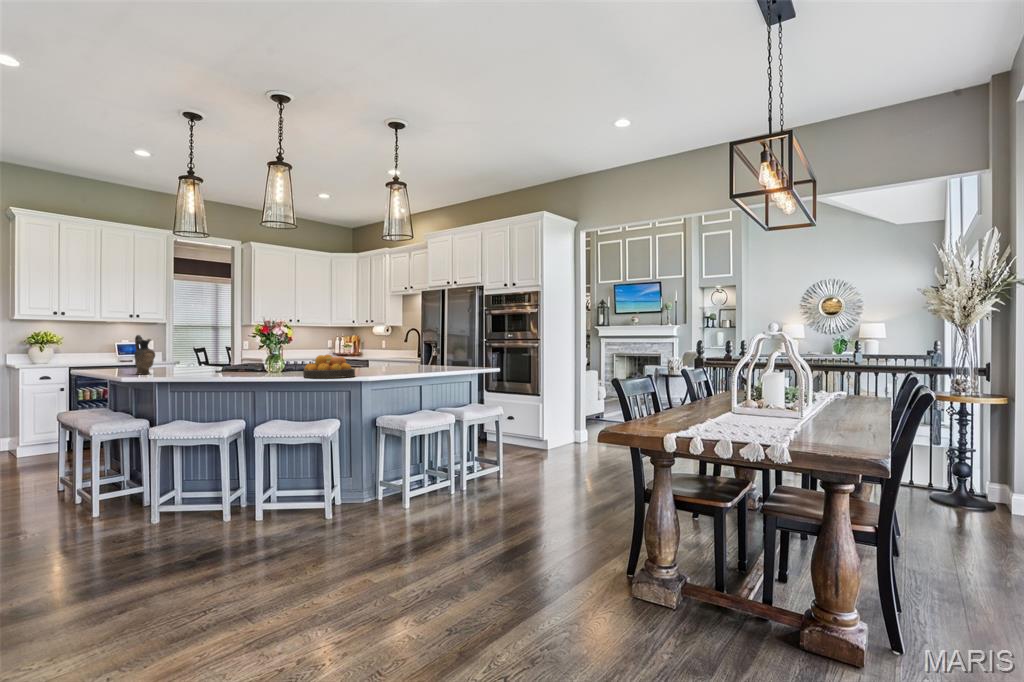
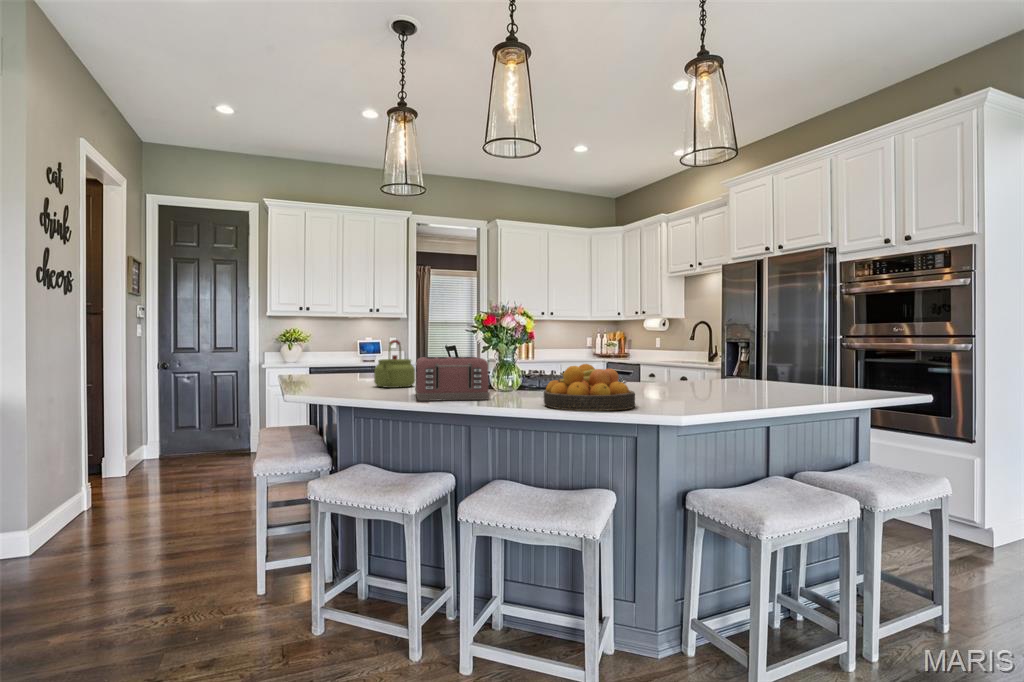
ceramic pitcher: present [134,335,155,374] -> none [333,331,358,385]
kettle: none [172,341,205,374] -> present [374,340,415,388]
toaster: none [212,352,268,378] -> present [415,357,490,401]

